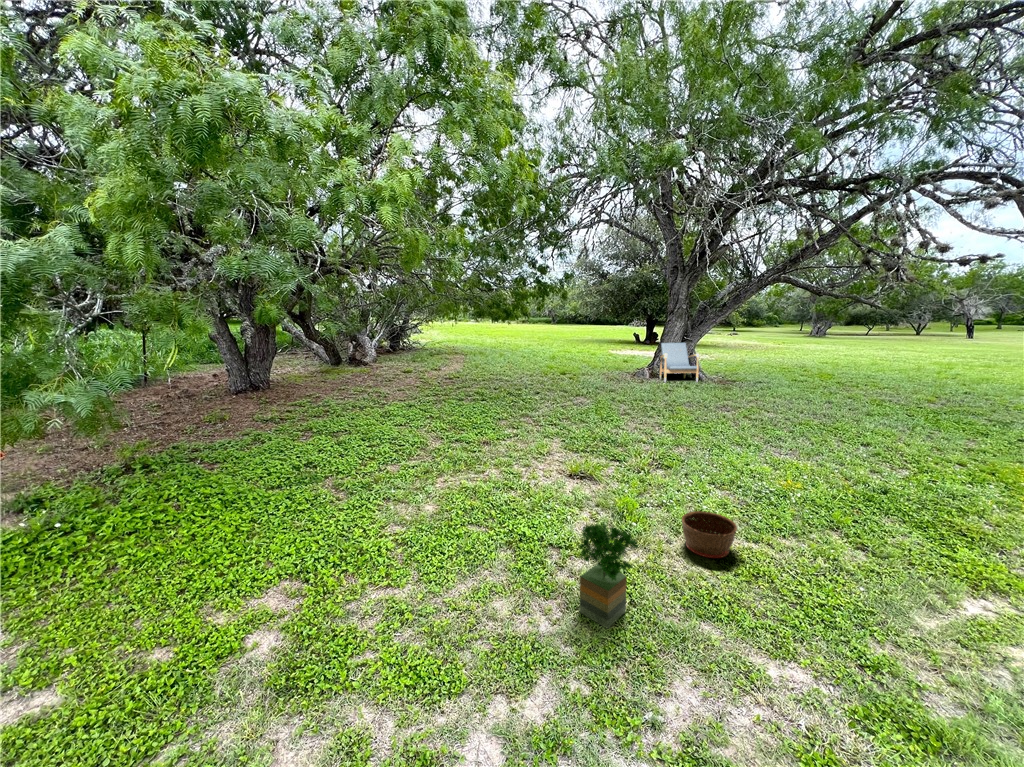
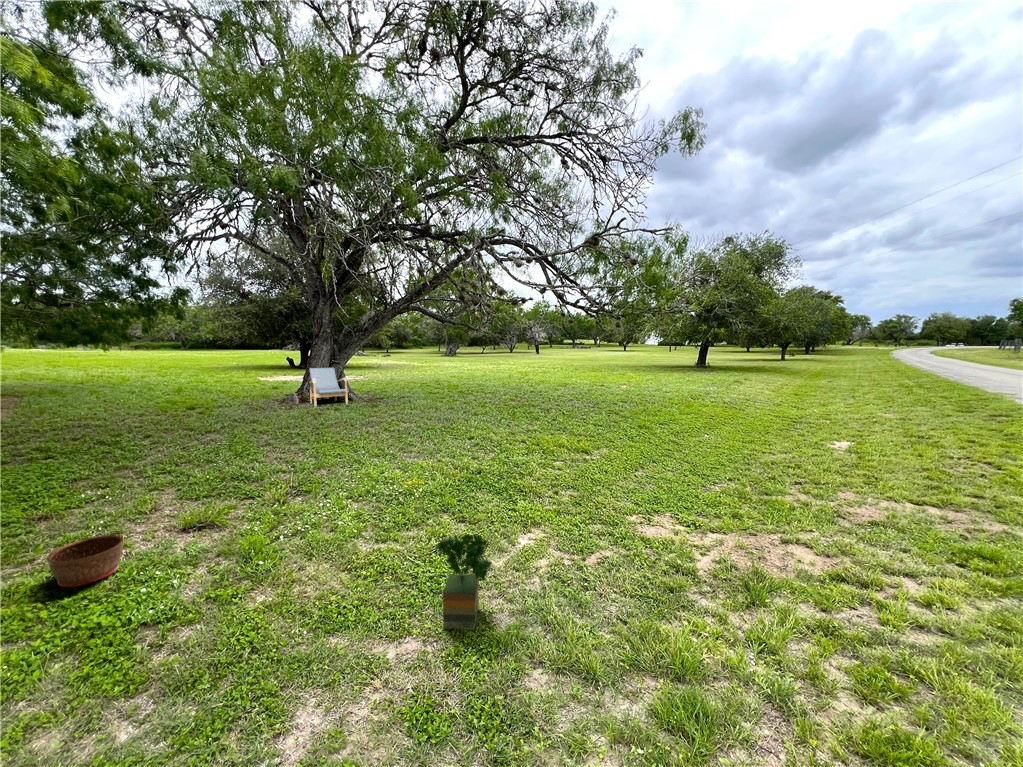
basket: present [682,511,737,558] -> present [46,535,124,587]
potted tree: present [580,523,639,628] -> present [436,534,492,630]

